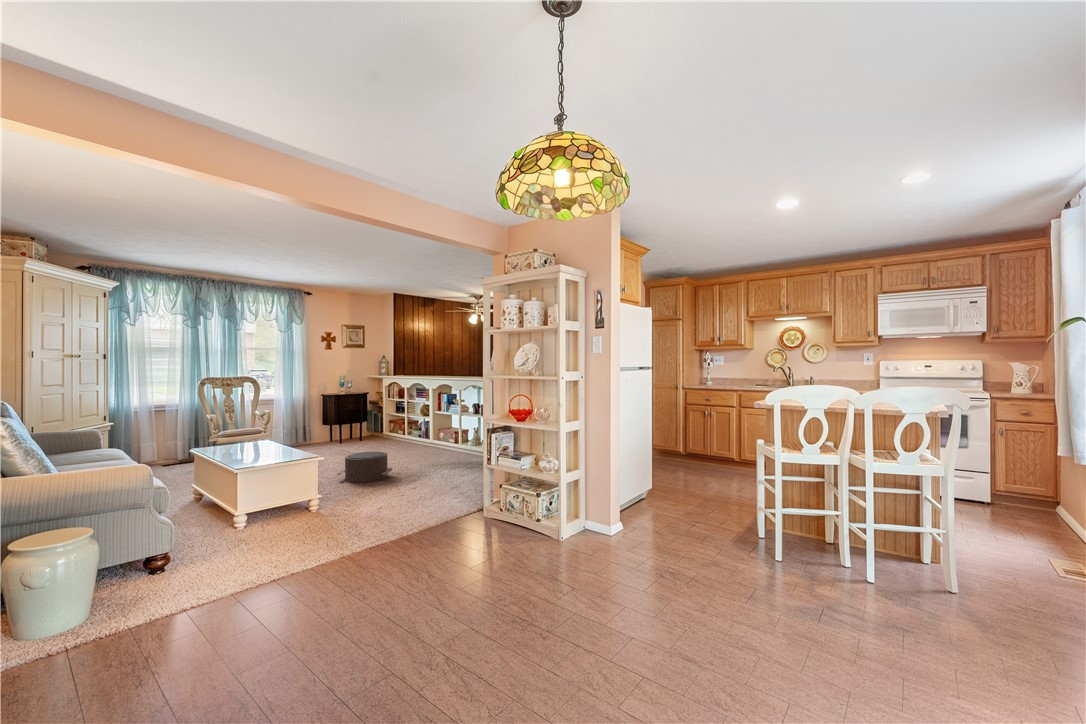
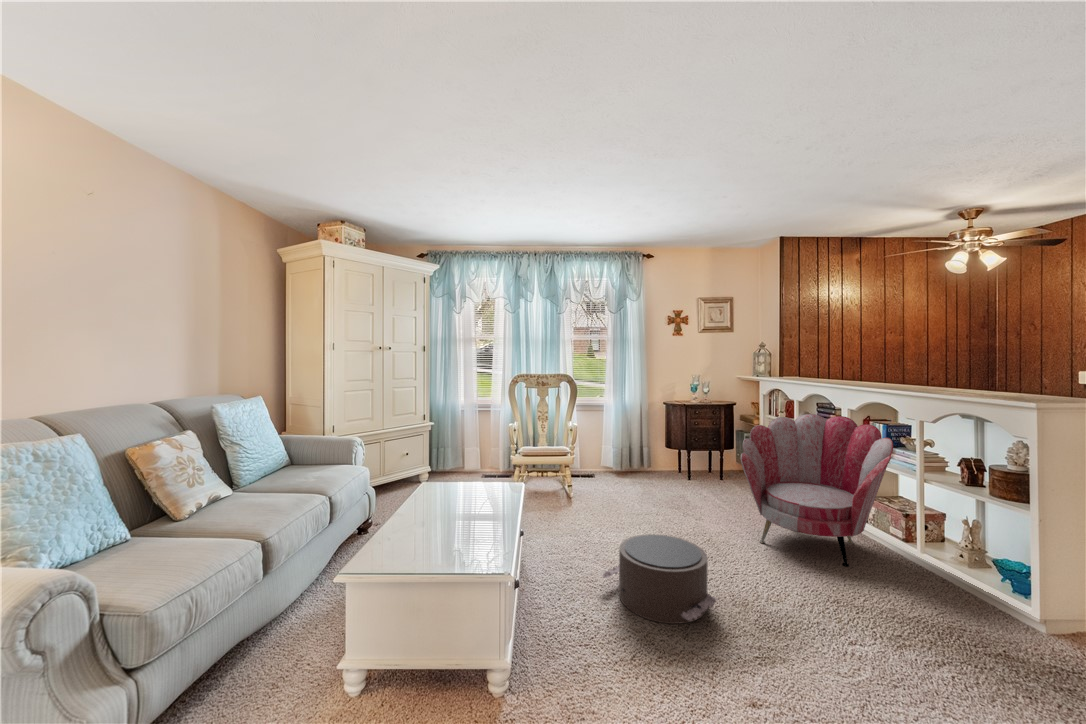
armchair: none [386,393,450,457] -> present [741,414,893,567]

